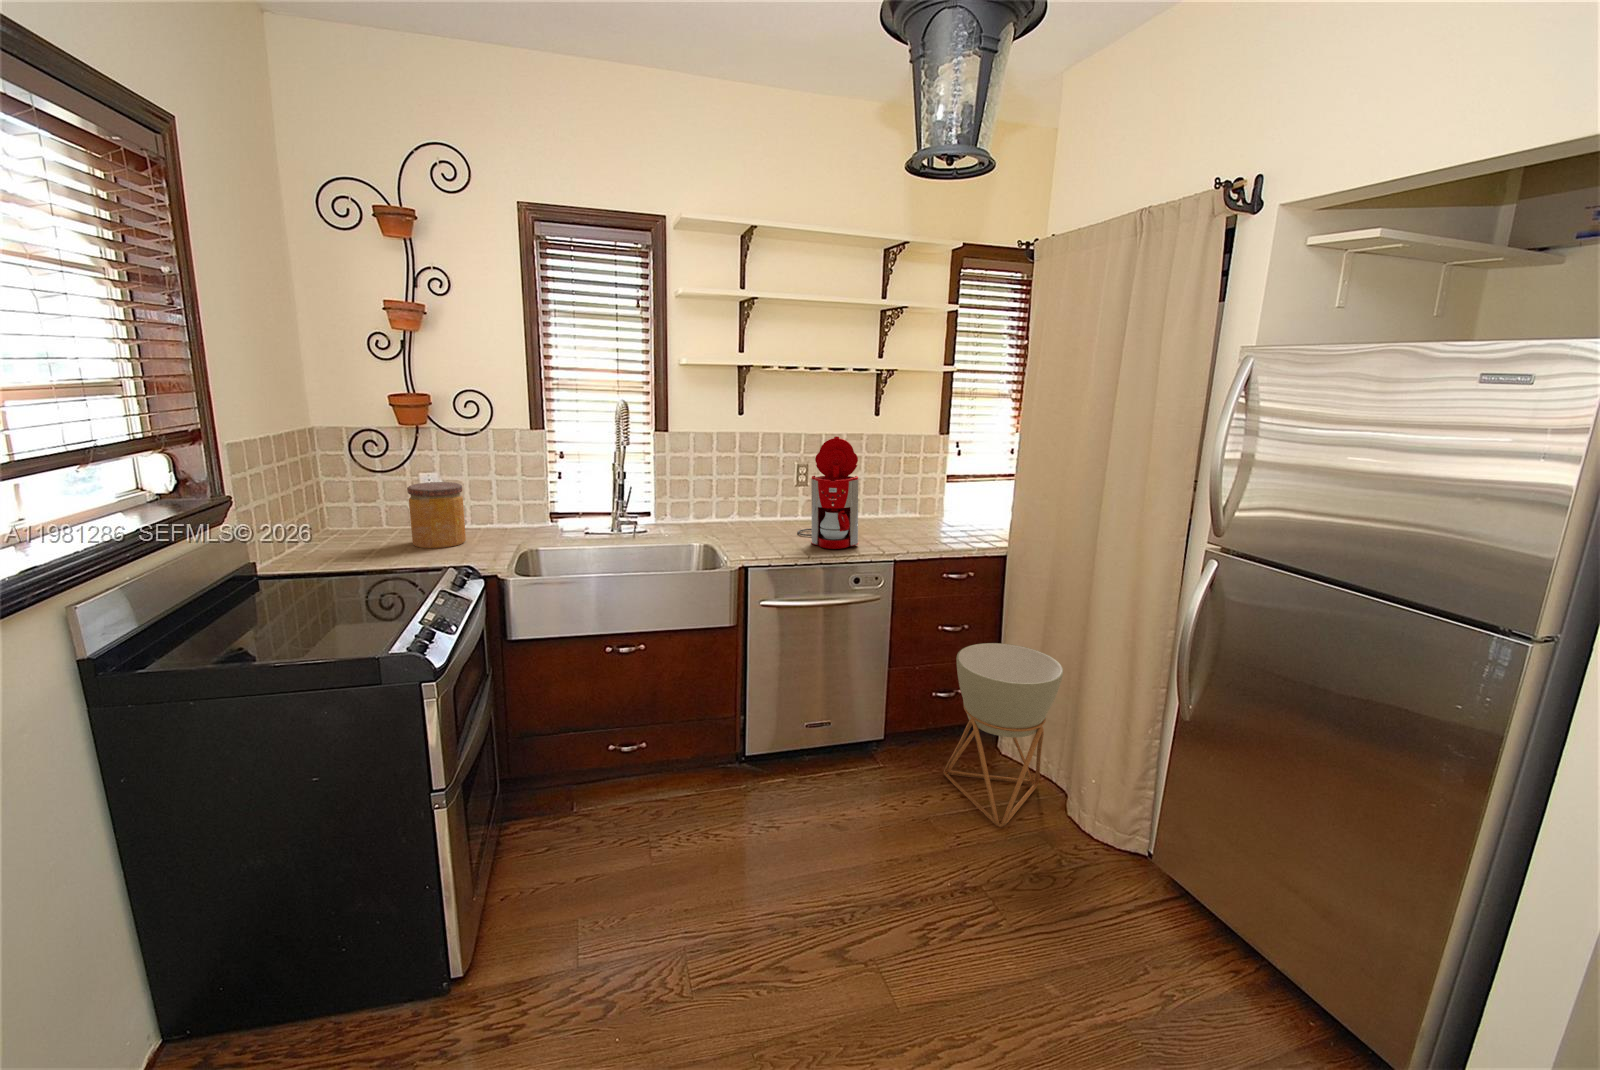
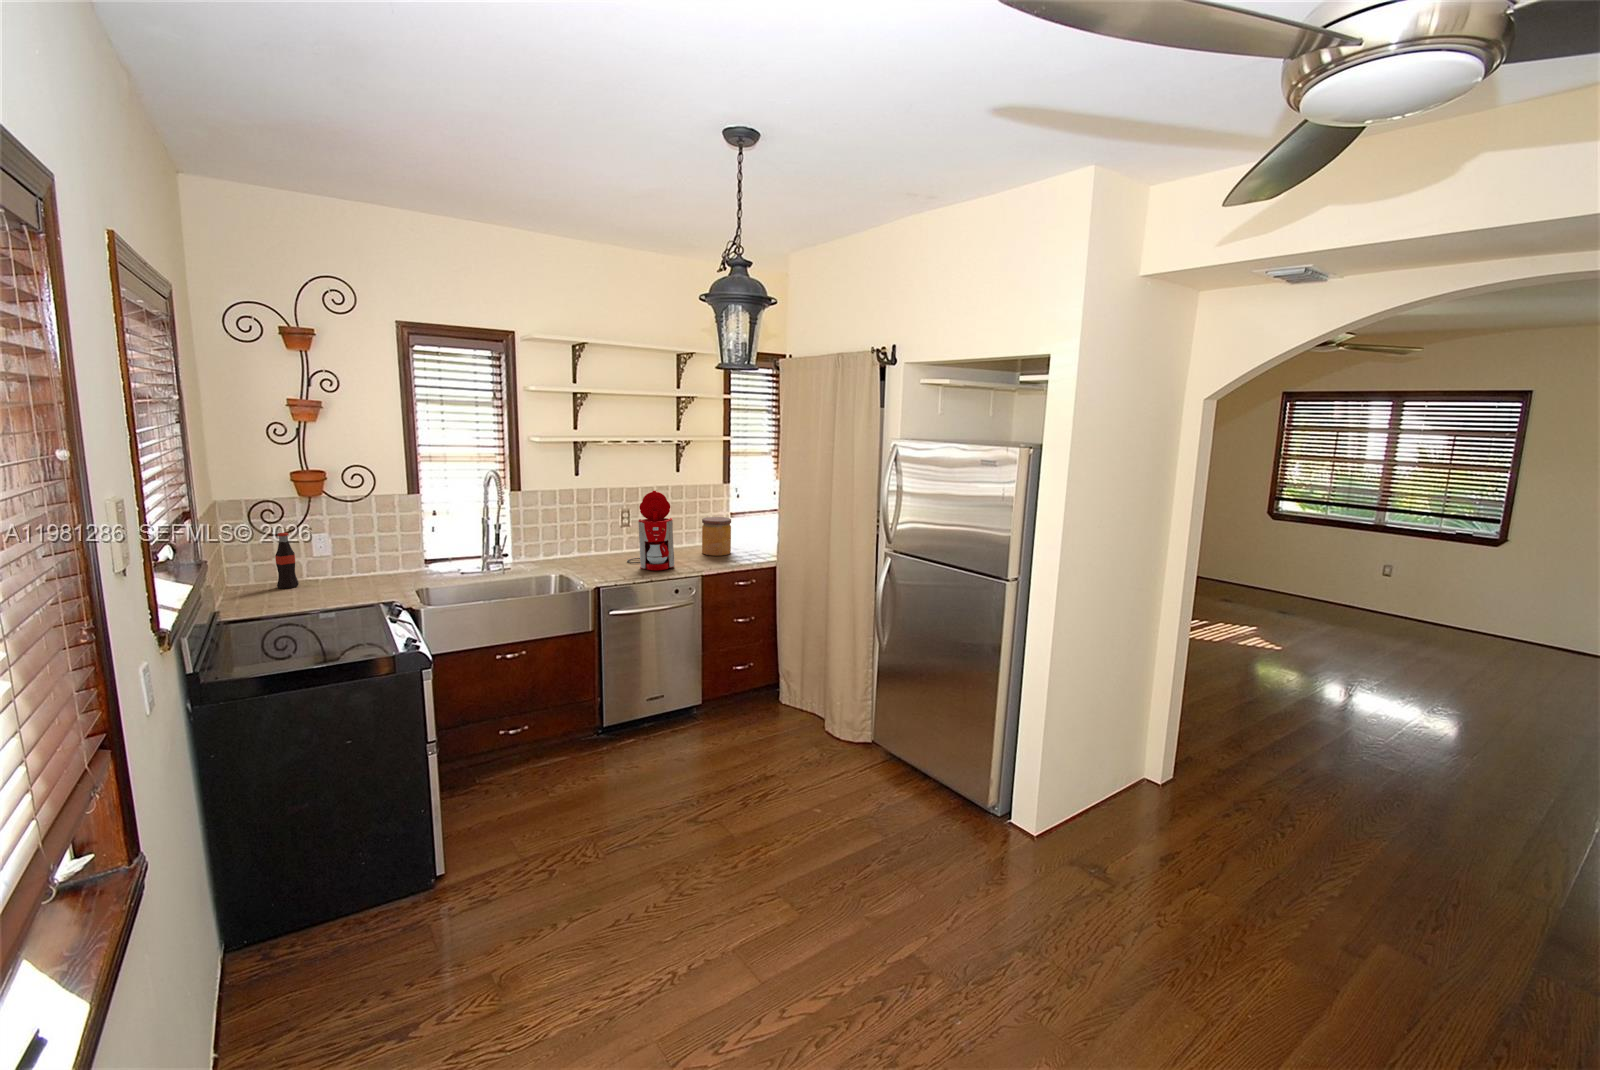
bottle: none [370,469,399,538] -> present [275,533,299,589]
jar: present [407,482,466,548] -> present [702,517,731,556]
planter: present [944,643,1063,827] -> none [745,626,817,745]

